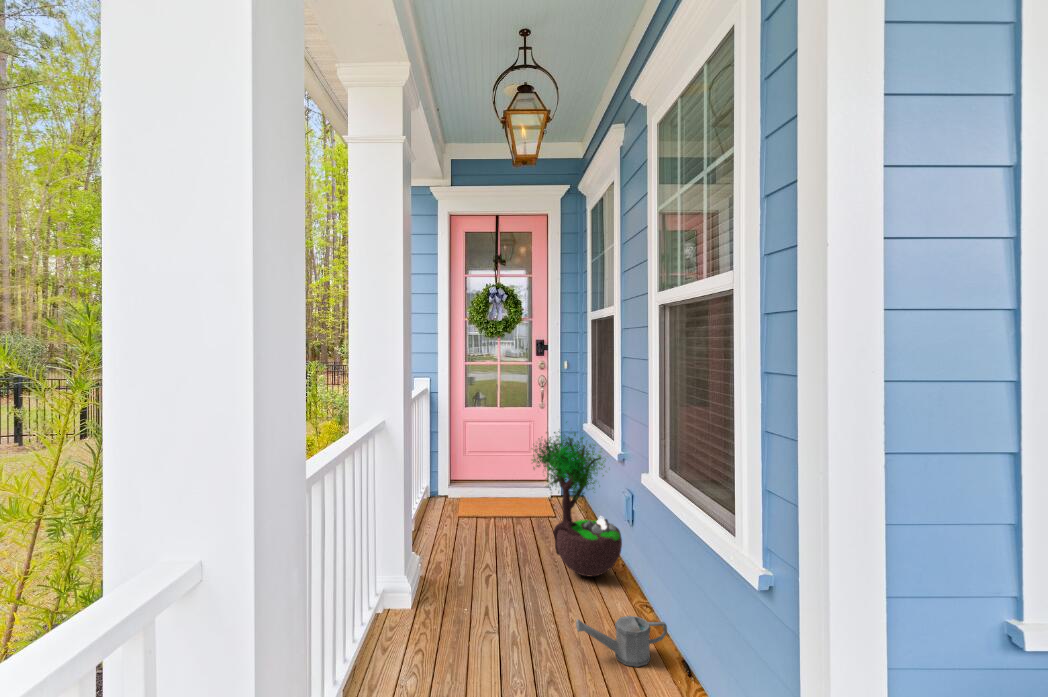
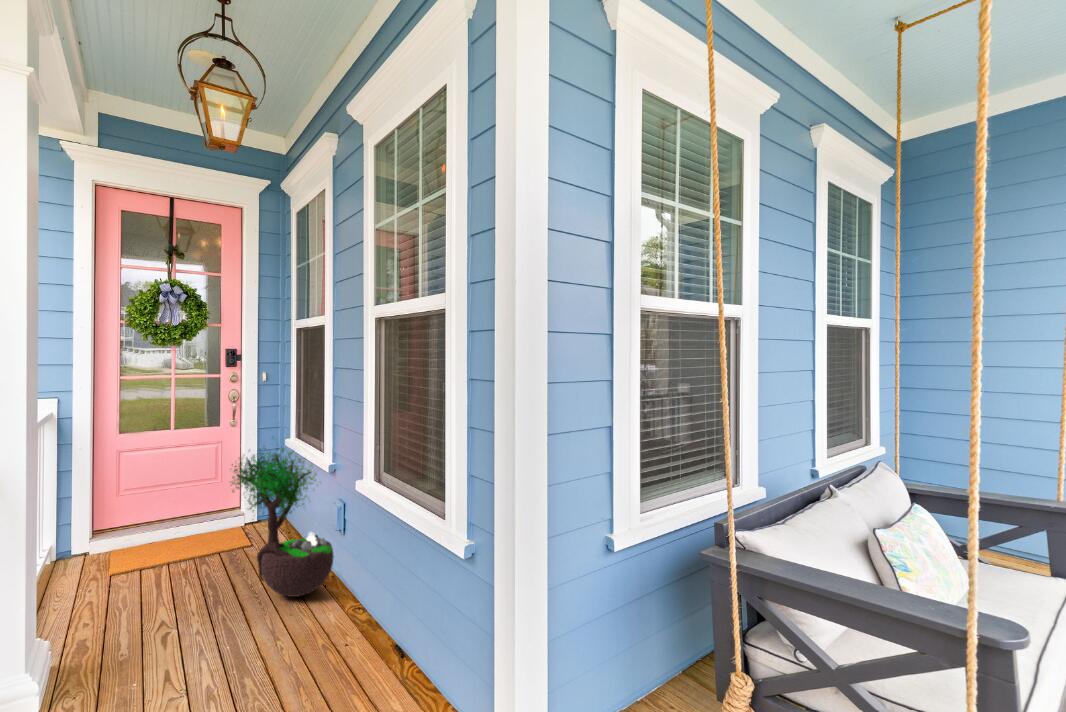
watering can: present [576,616,667,667] -> none [293,616,383,665]

